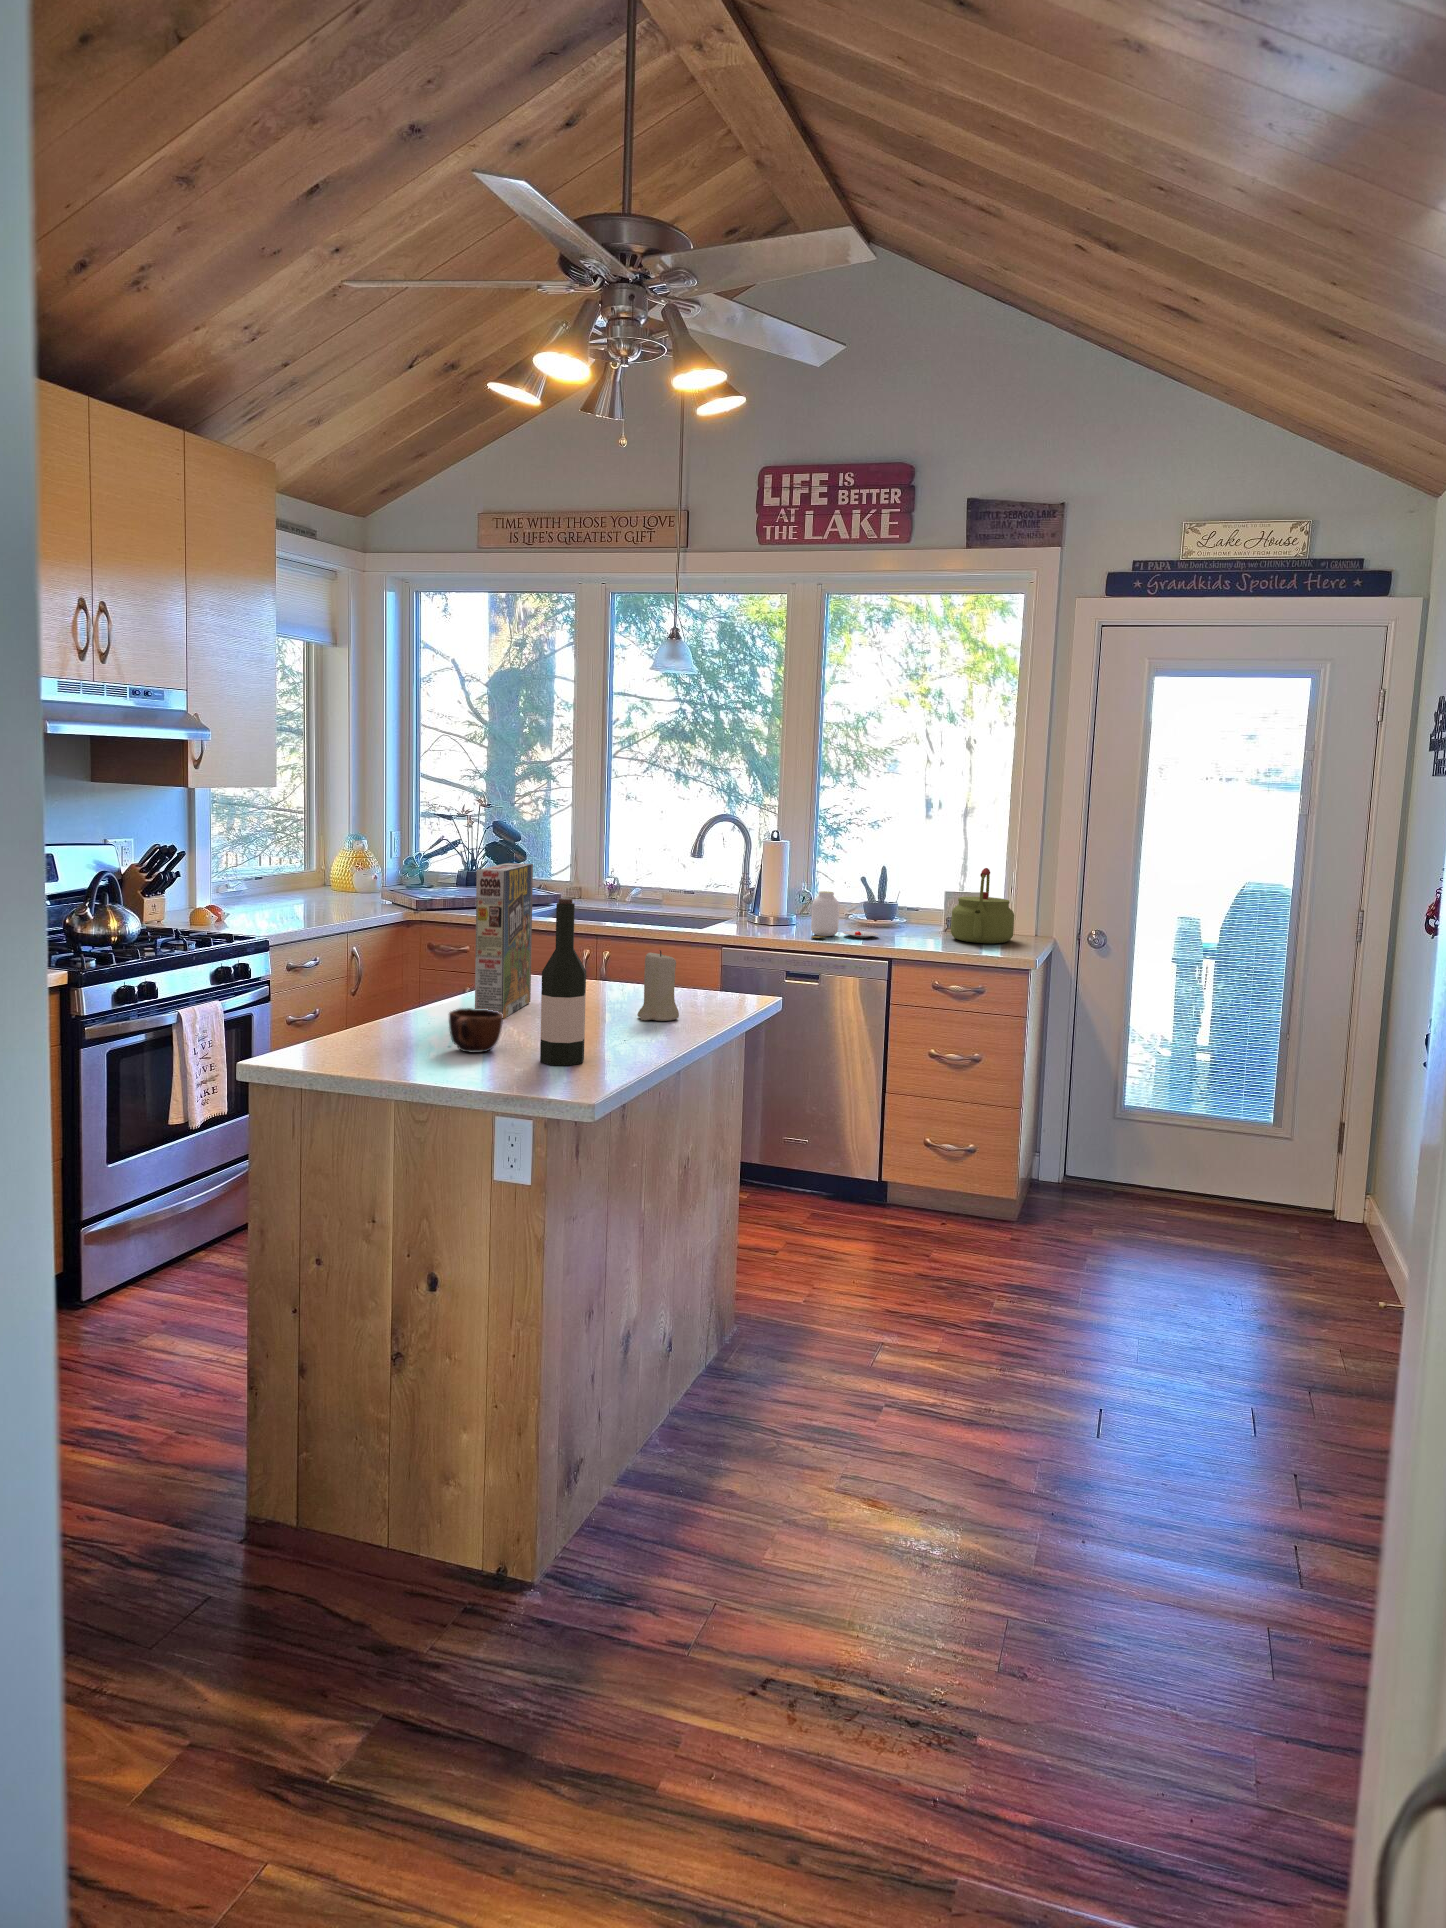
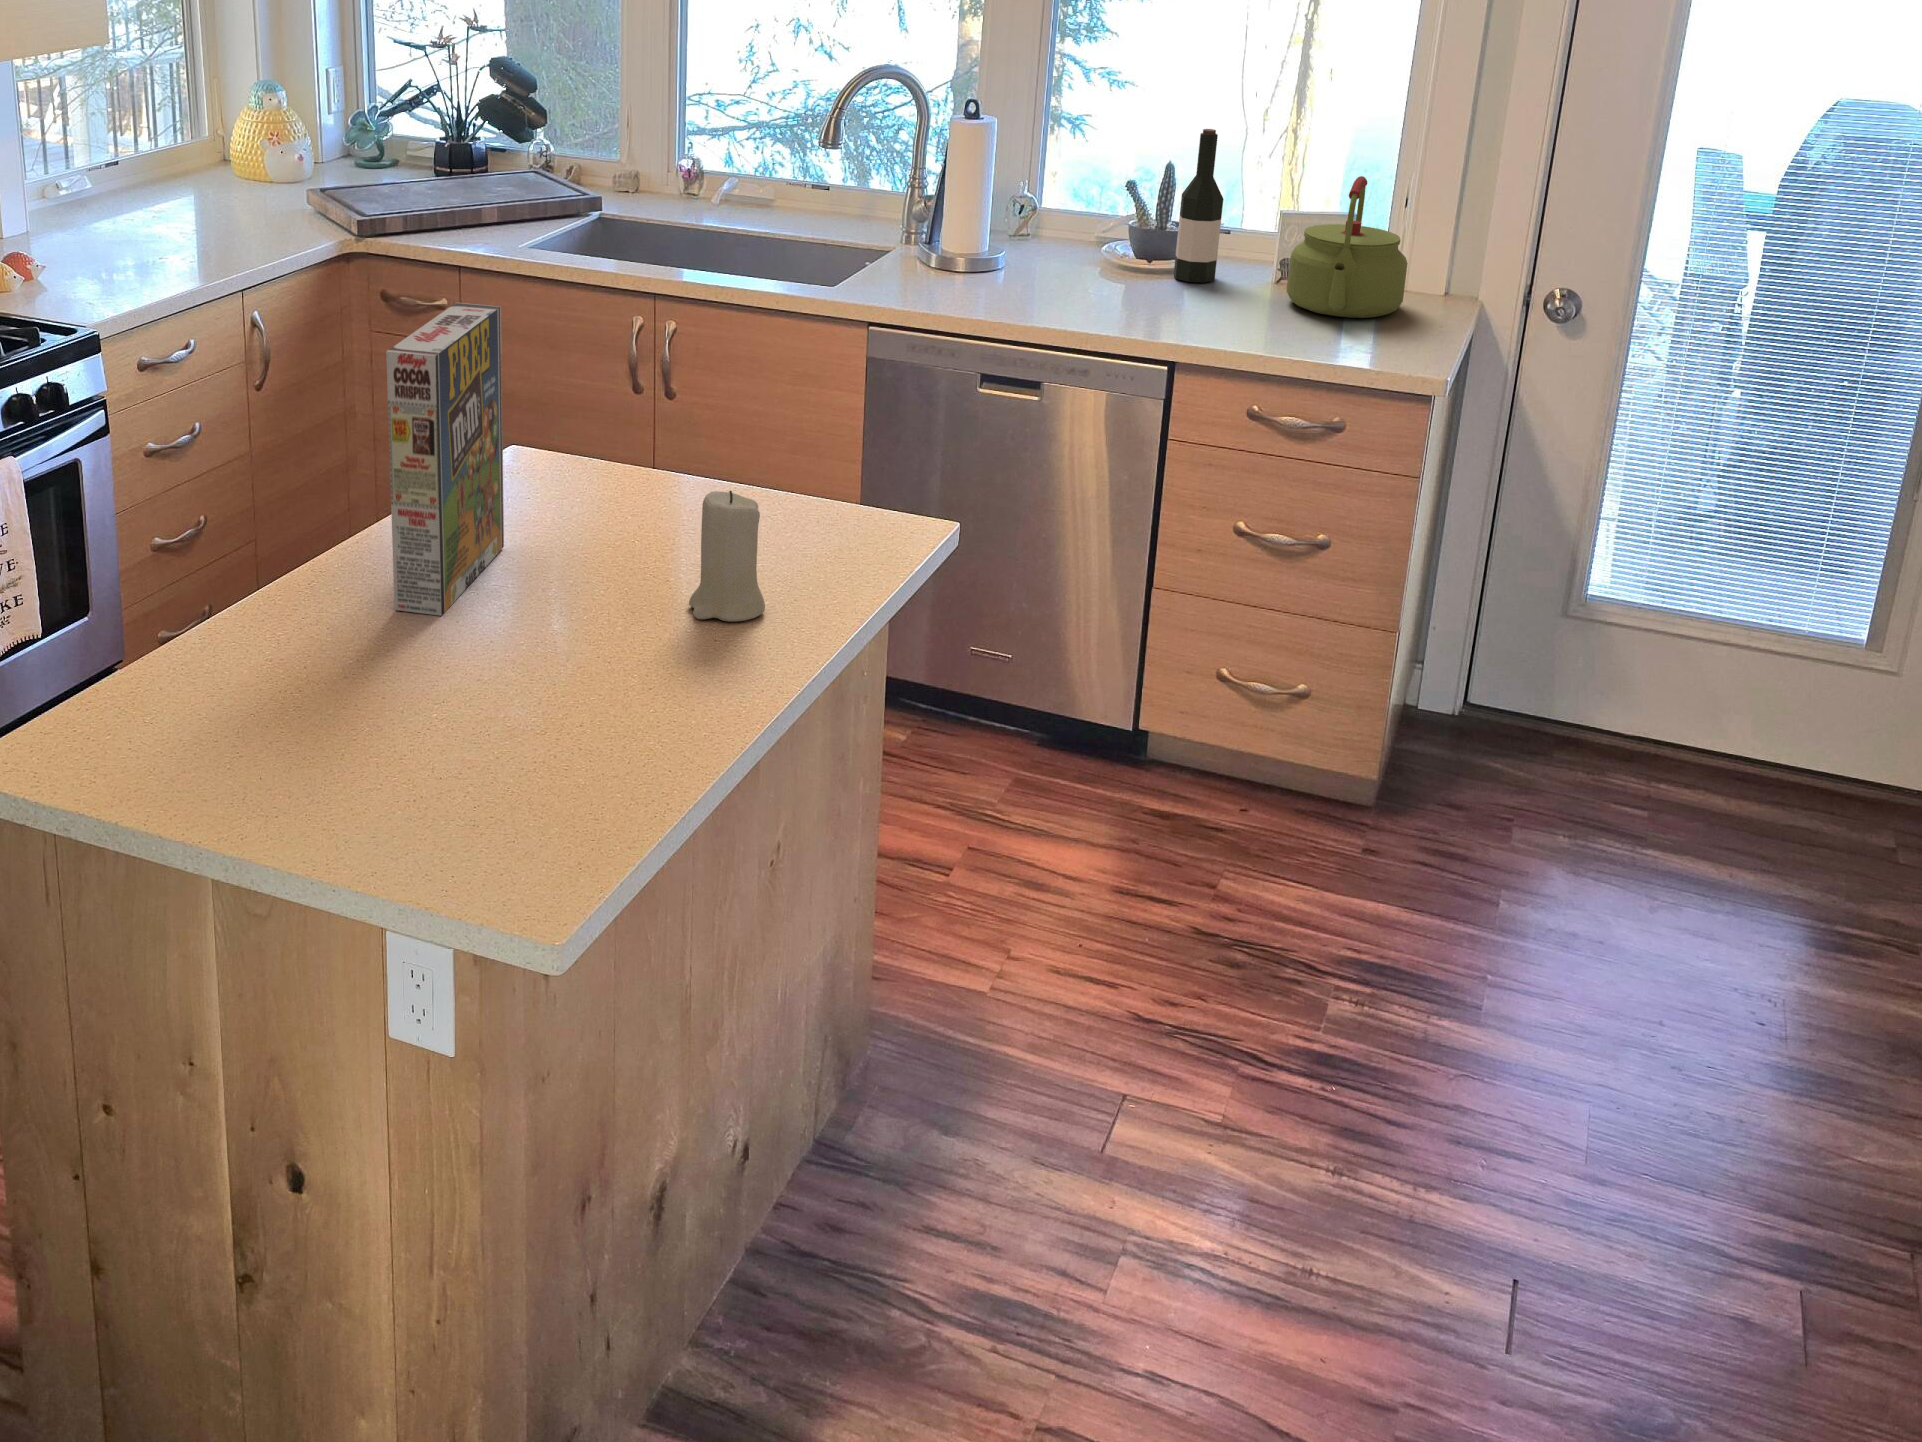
jar: present [811,891,879,938] -> none [1032,215,1160,303]
wine bottle: present [540,898,586,1066] -> present [1174,129,1223,283]
mug: present [449,1008,503,1053] -> none [322,653,423,749]

